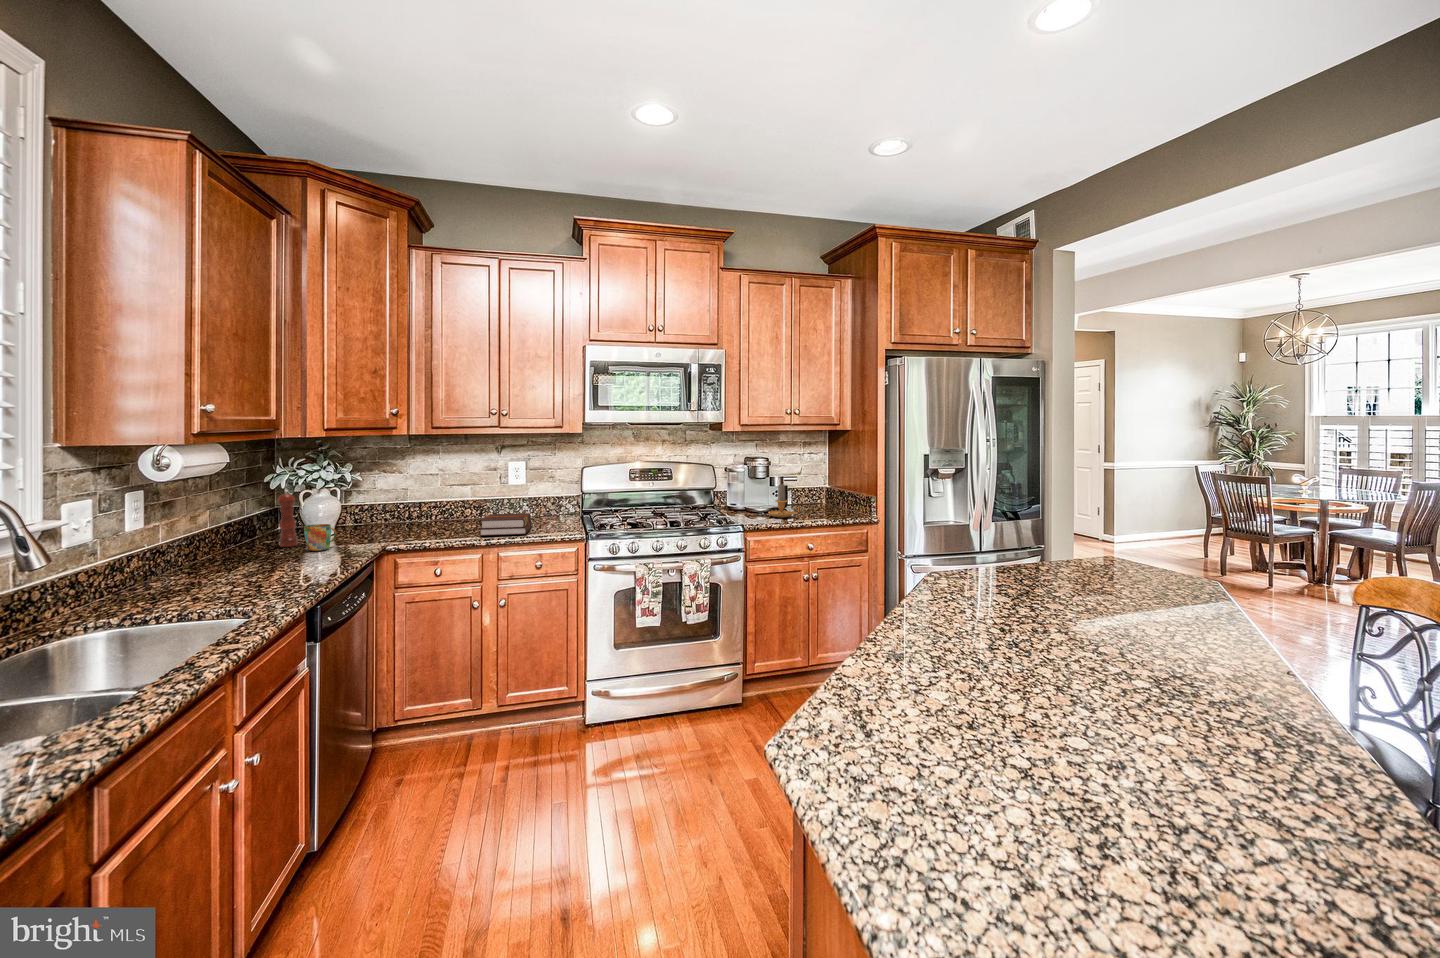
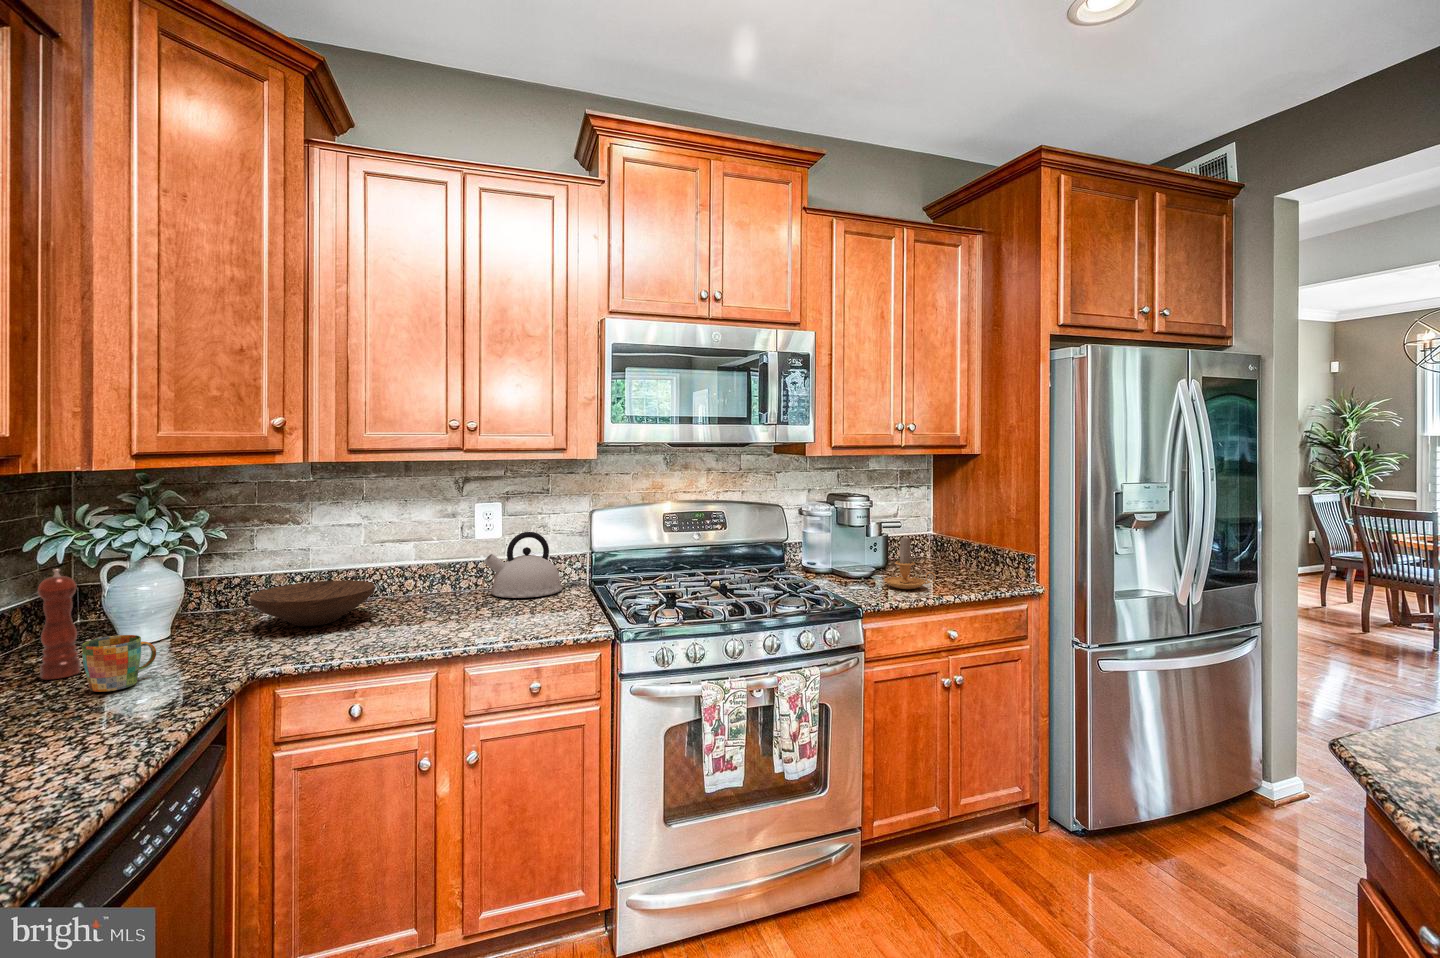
kettle: none [513,479,562,519] -> present [484,532,562,598]
wooden bowl: none [378,506,447,530] -> present [250,580,375,626]
hardback book: present [479,513,532,536] -> none [431,592,519,642]

